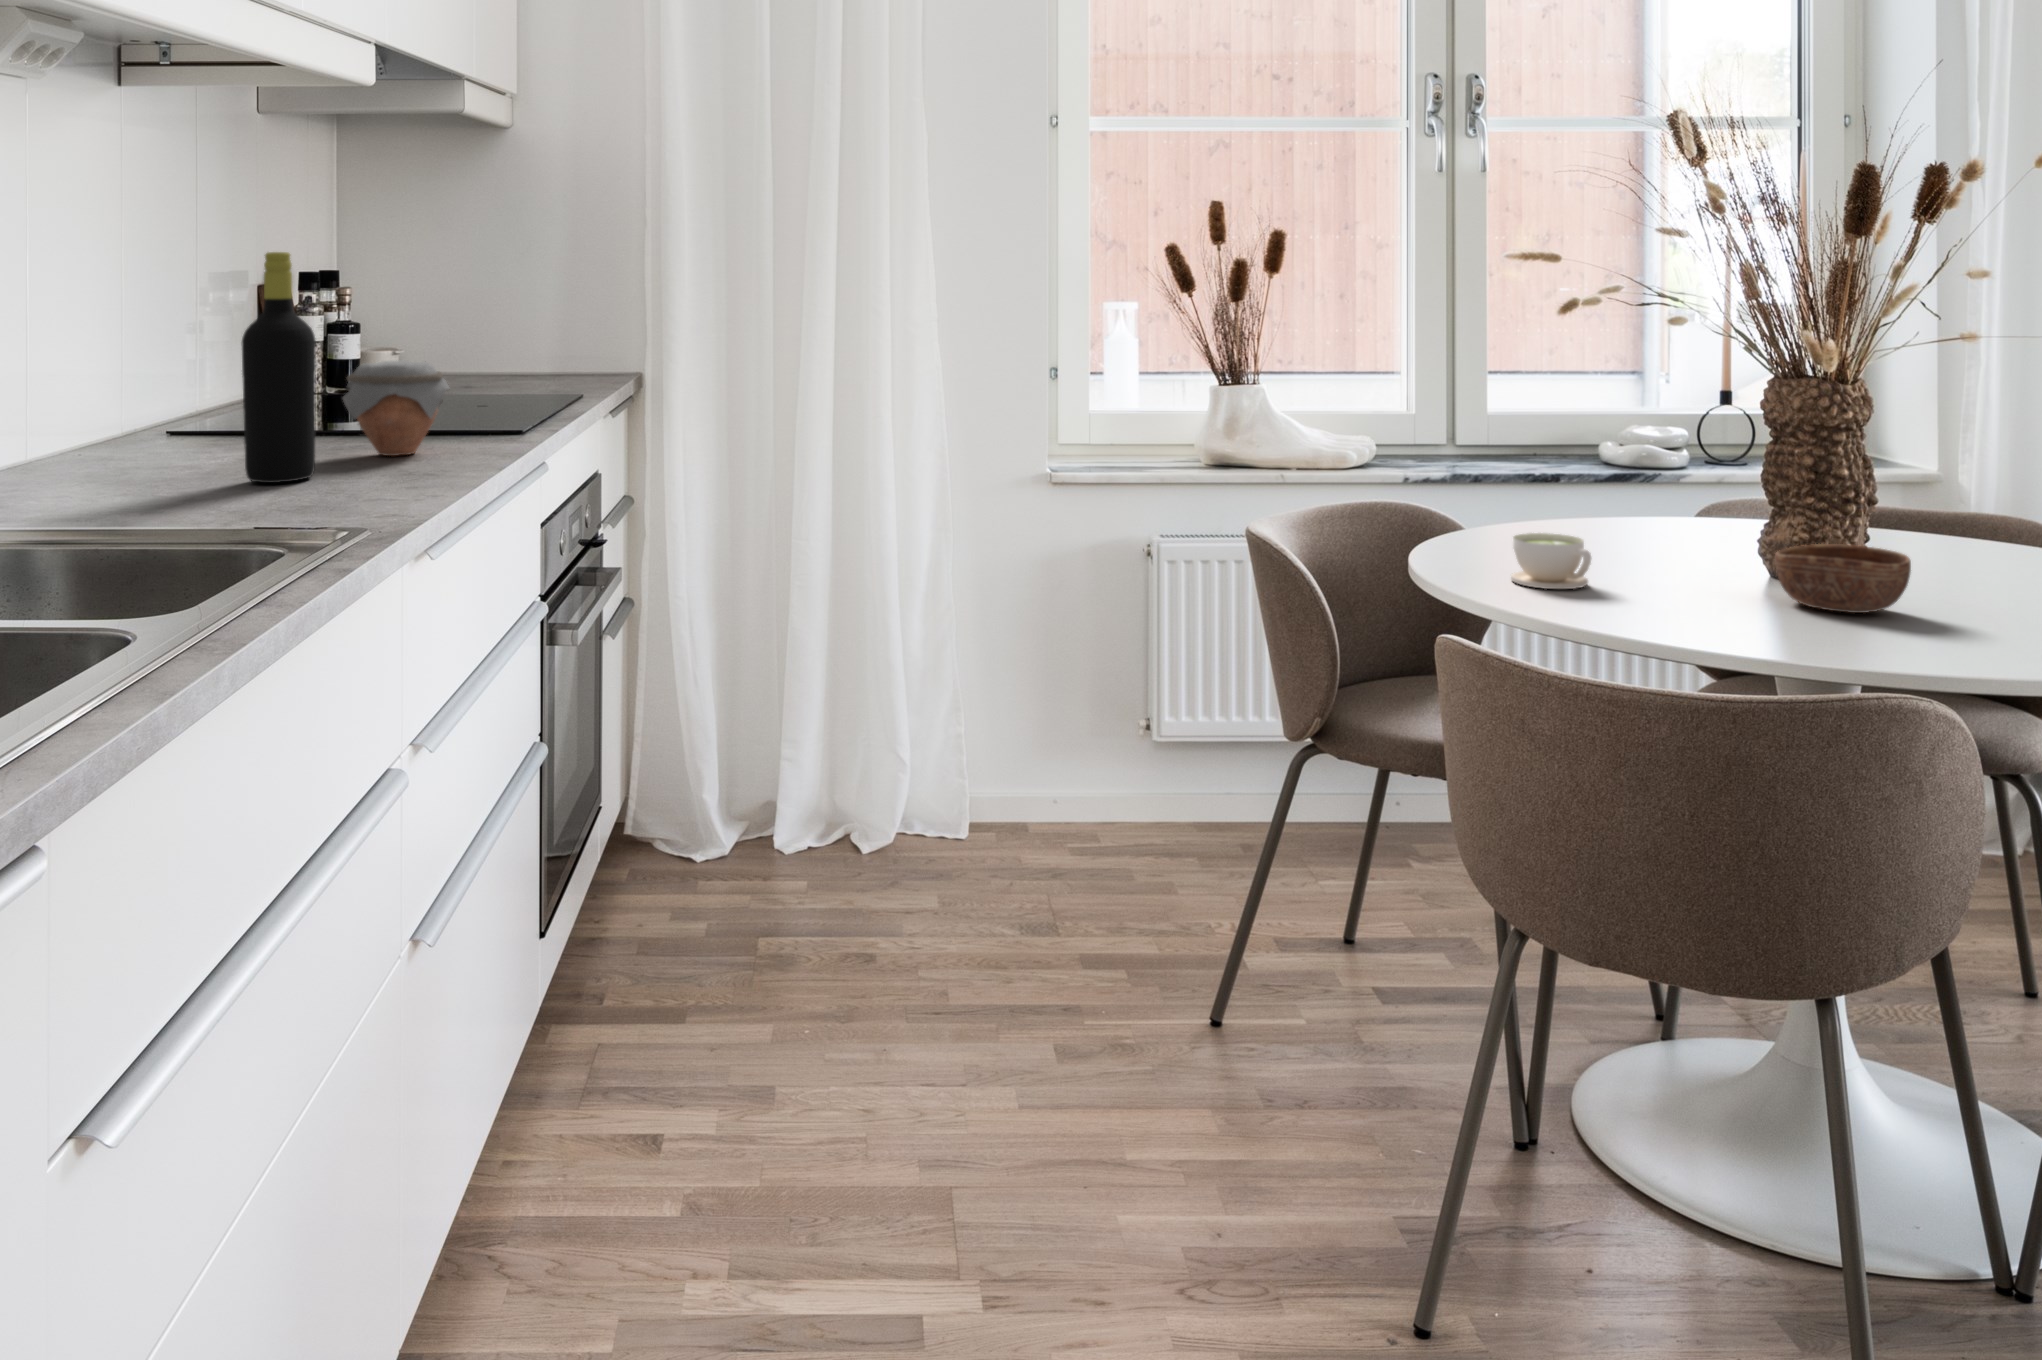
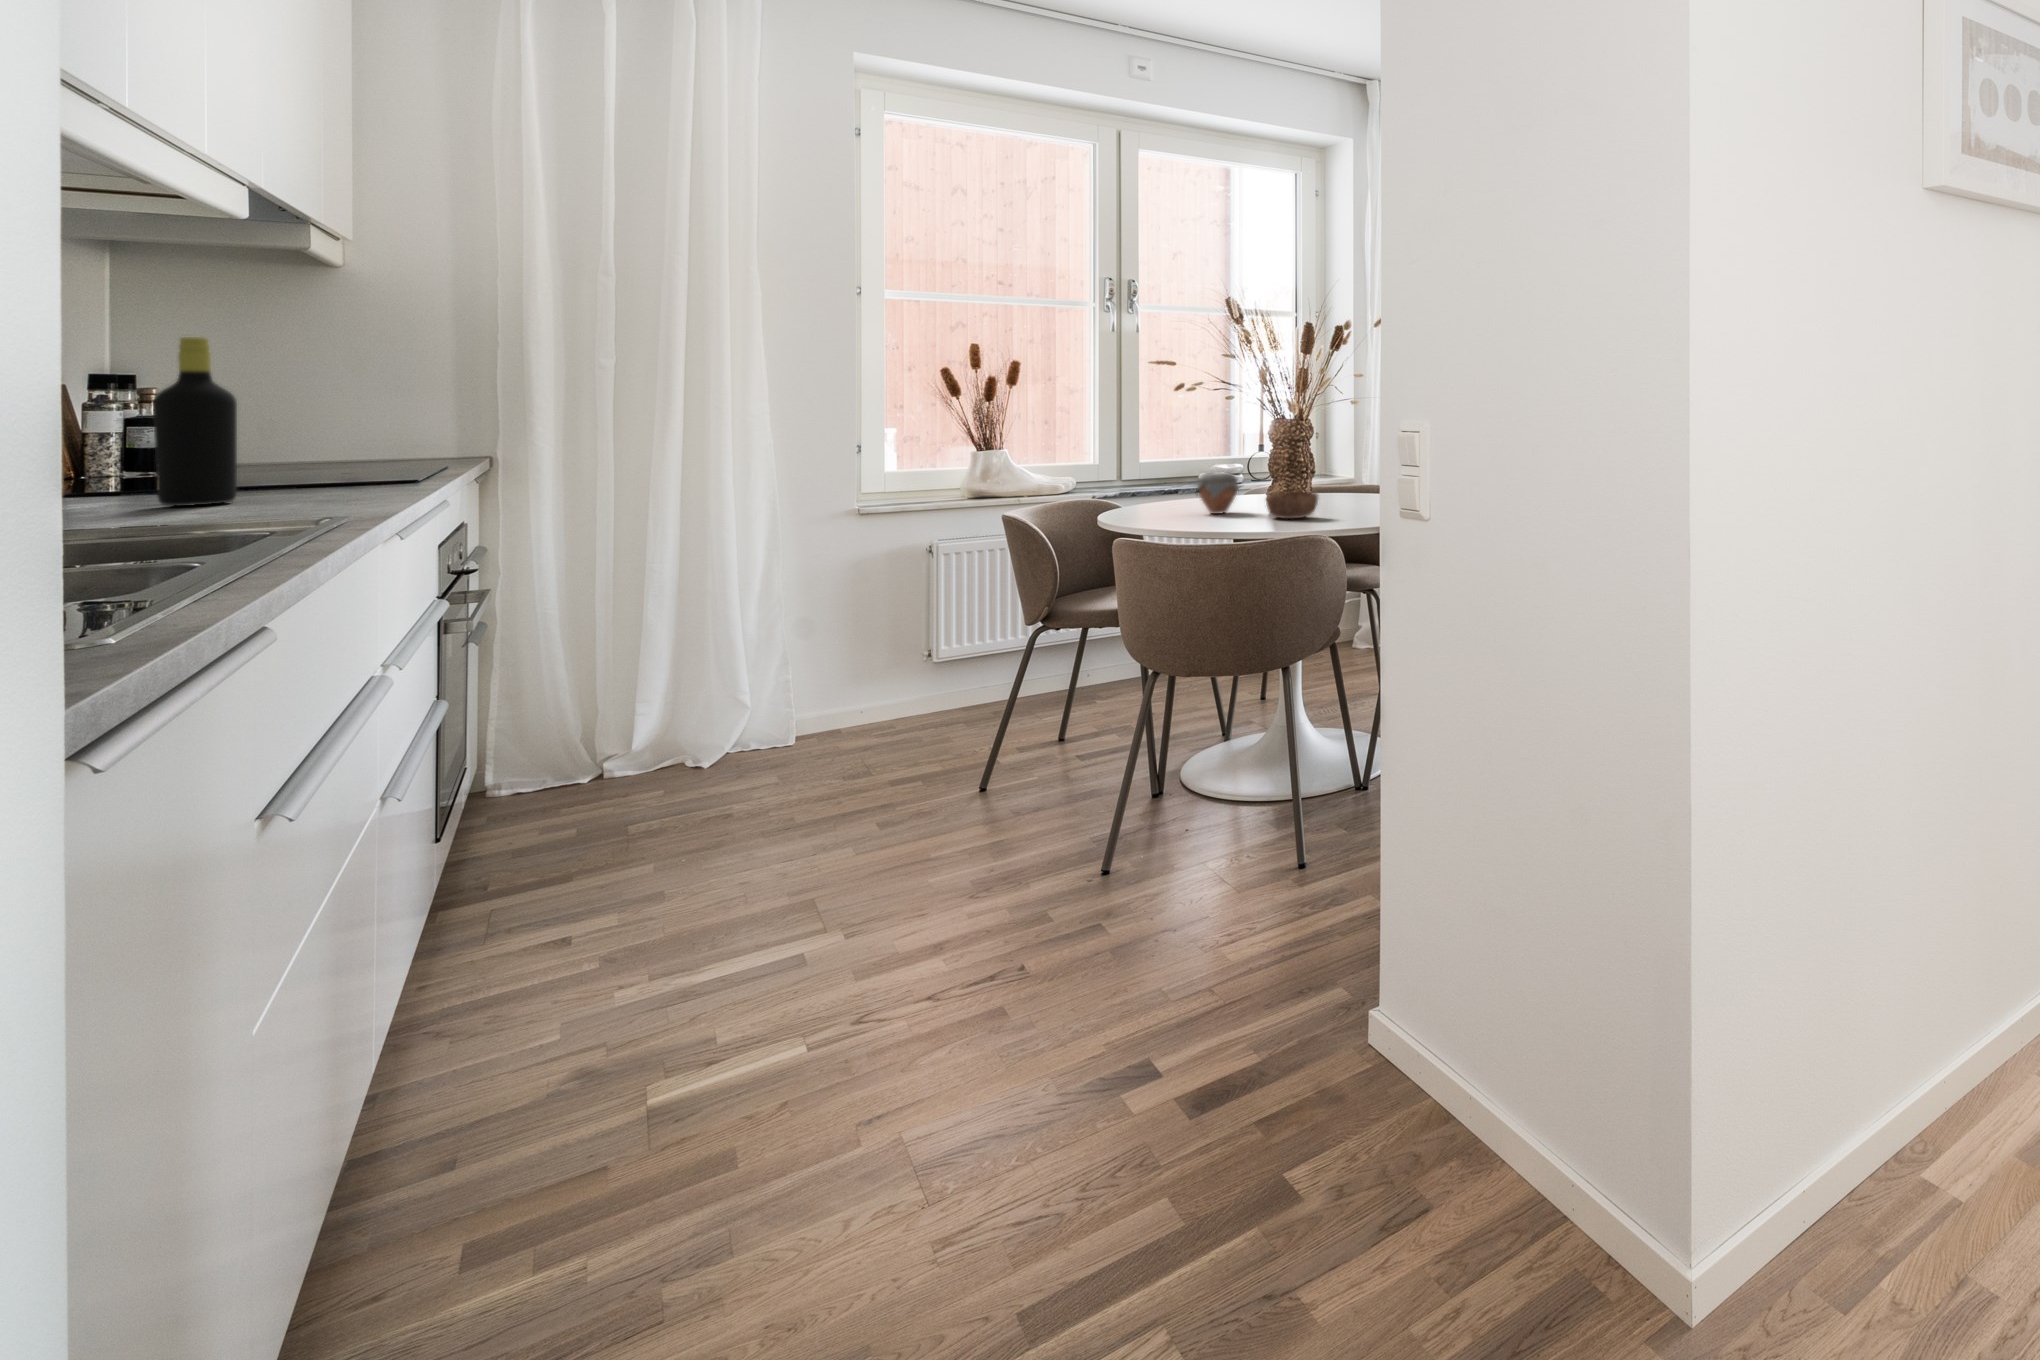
jar: present [343,360,449,456] -> present [1197,472,1238,514]
coffee cup: present [1511,533,1591,589] -> none [1146,498,1185,522]

